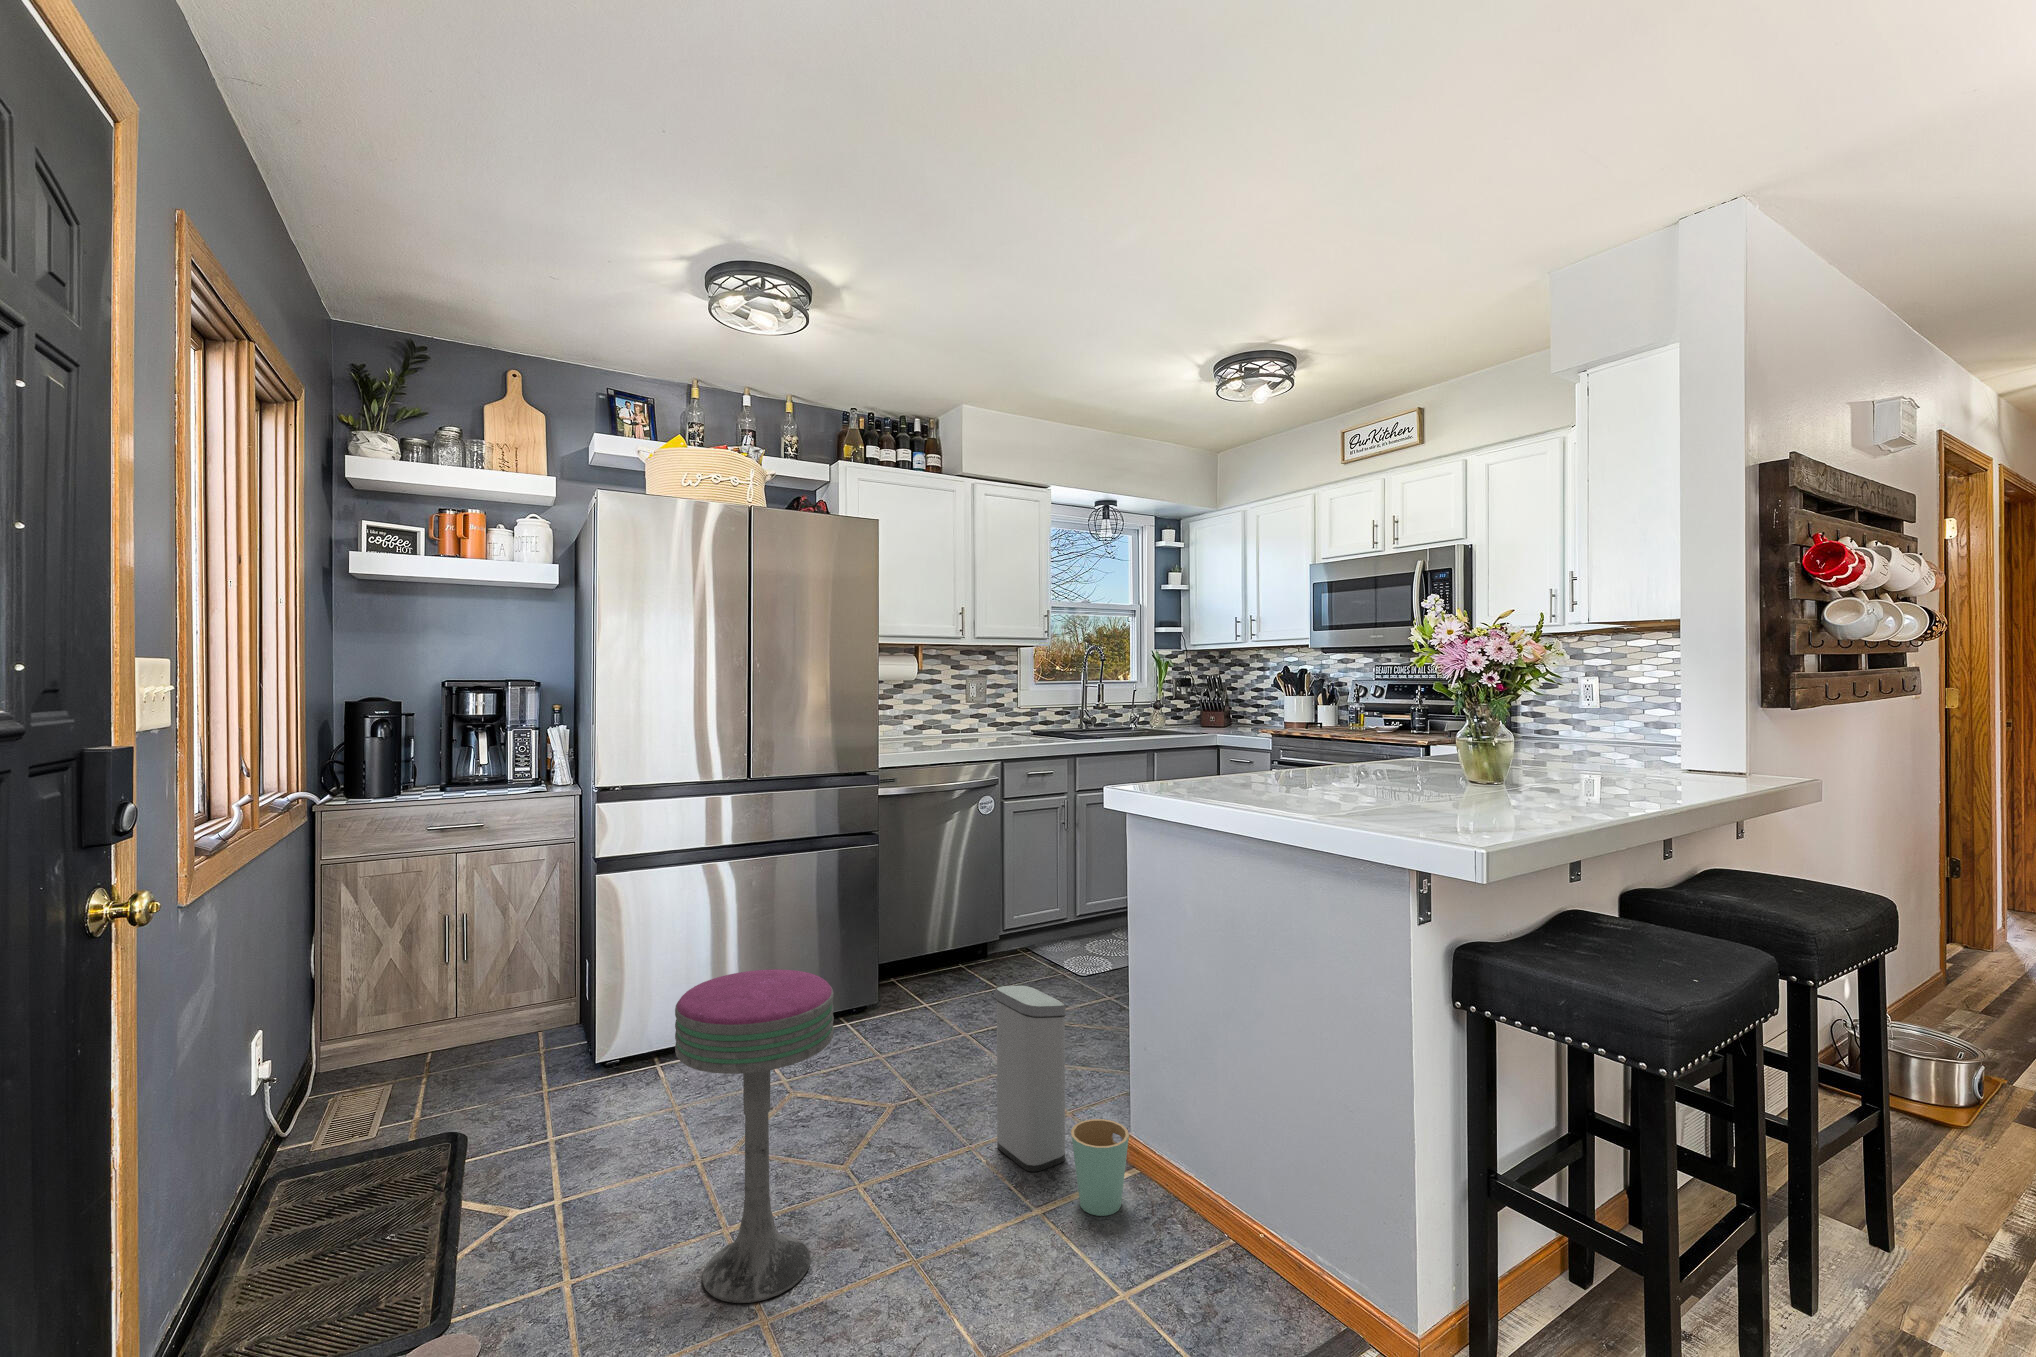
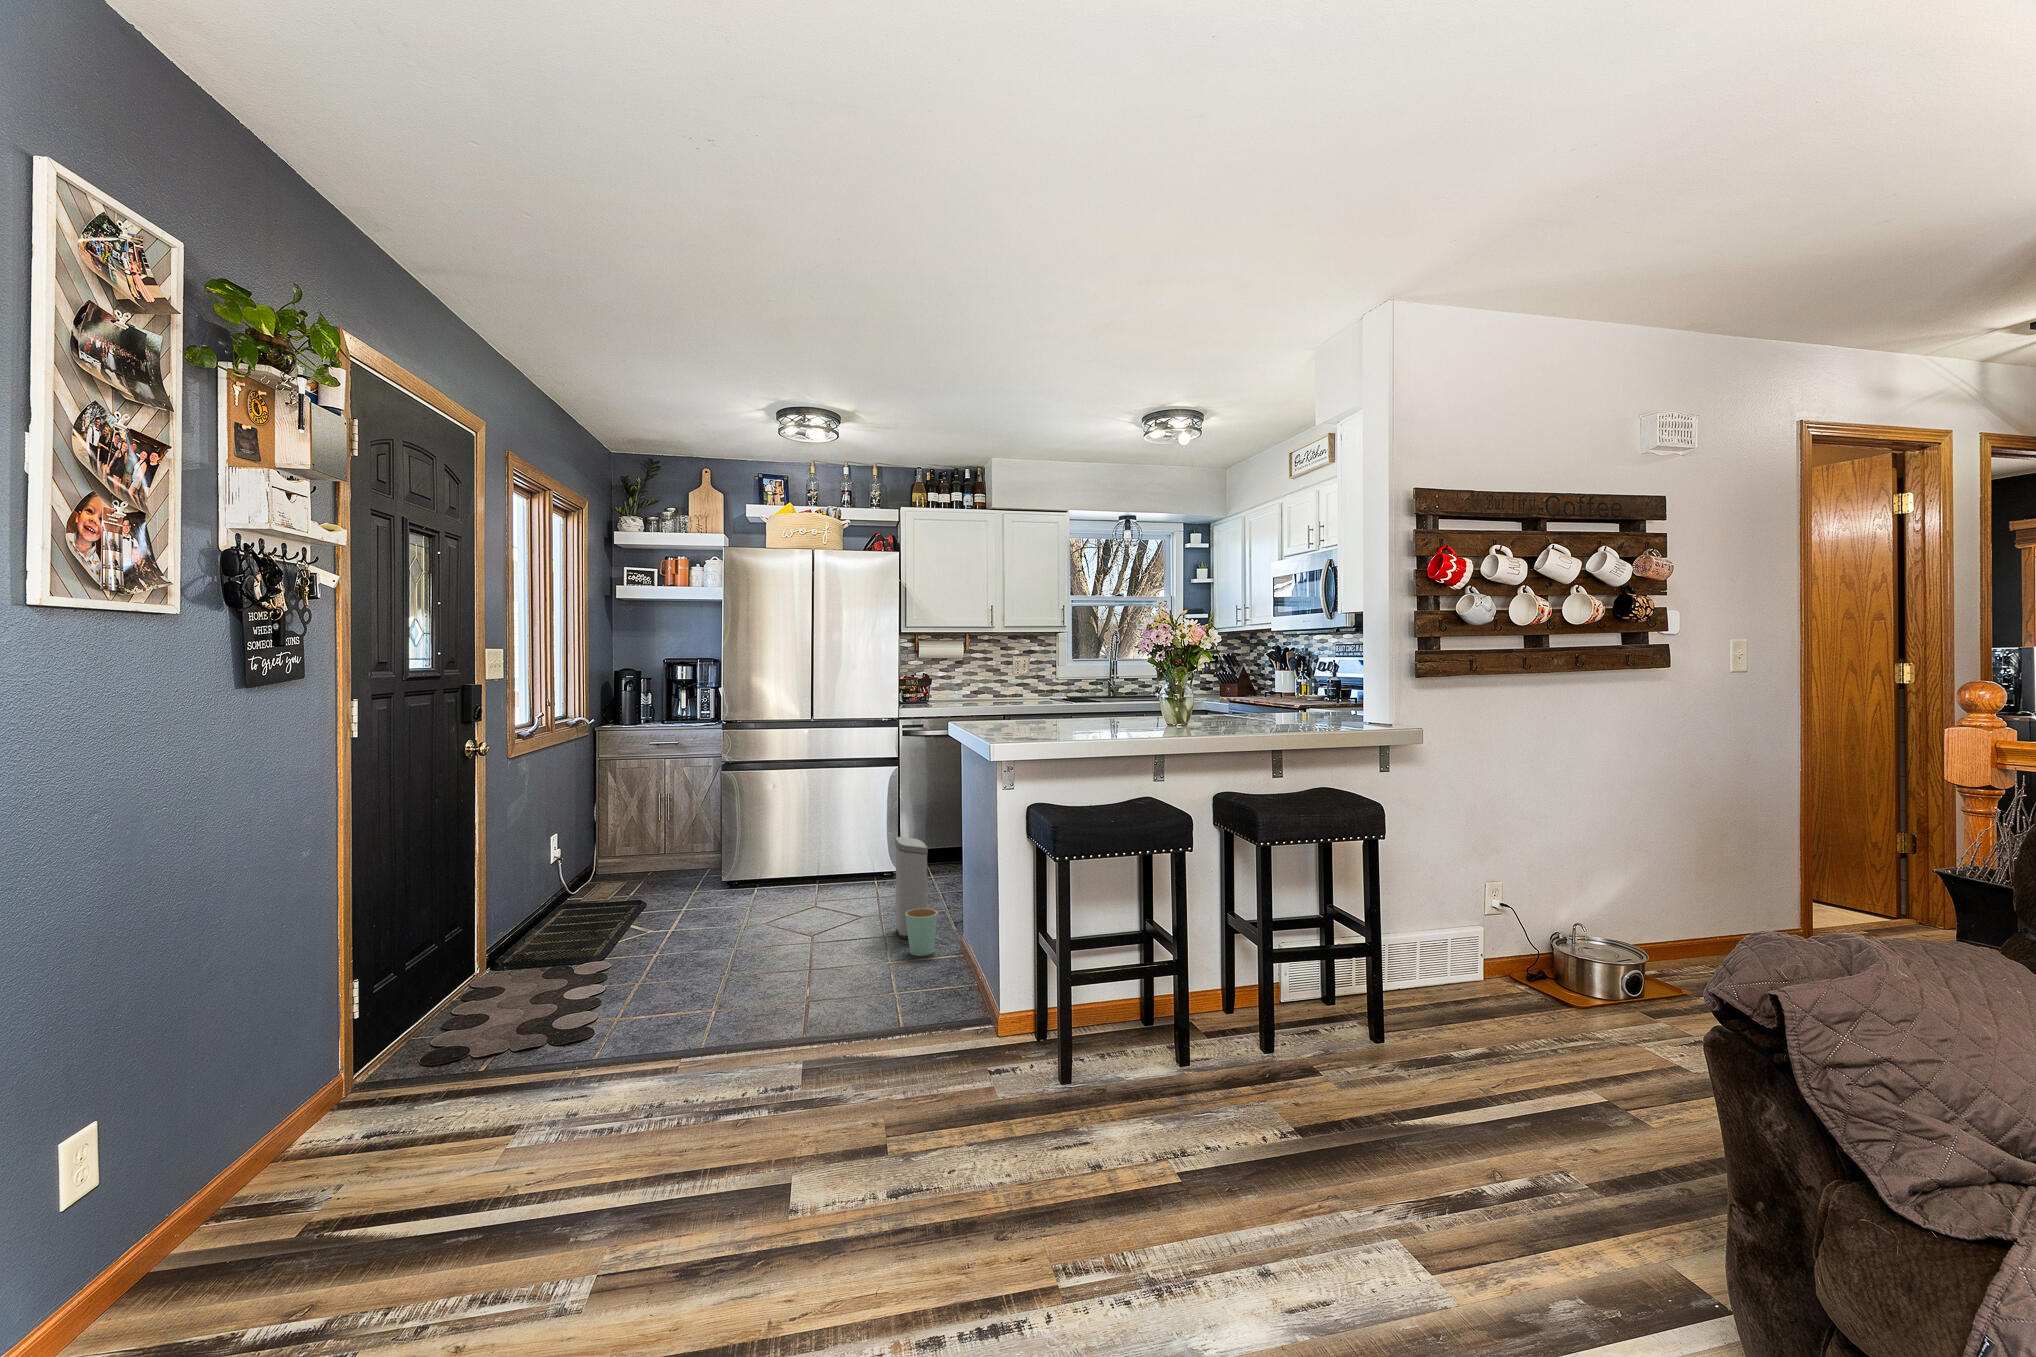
bar stool: present [675,969,834,1303] -> none [697,809,777,960]

